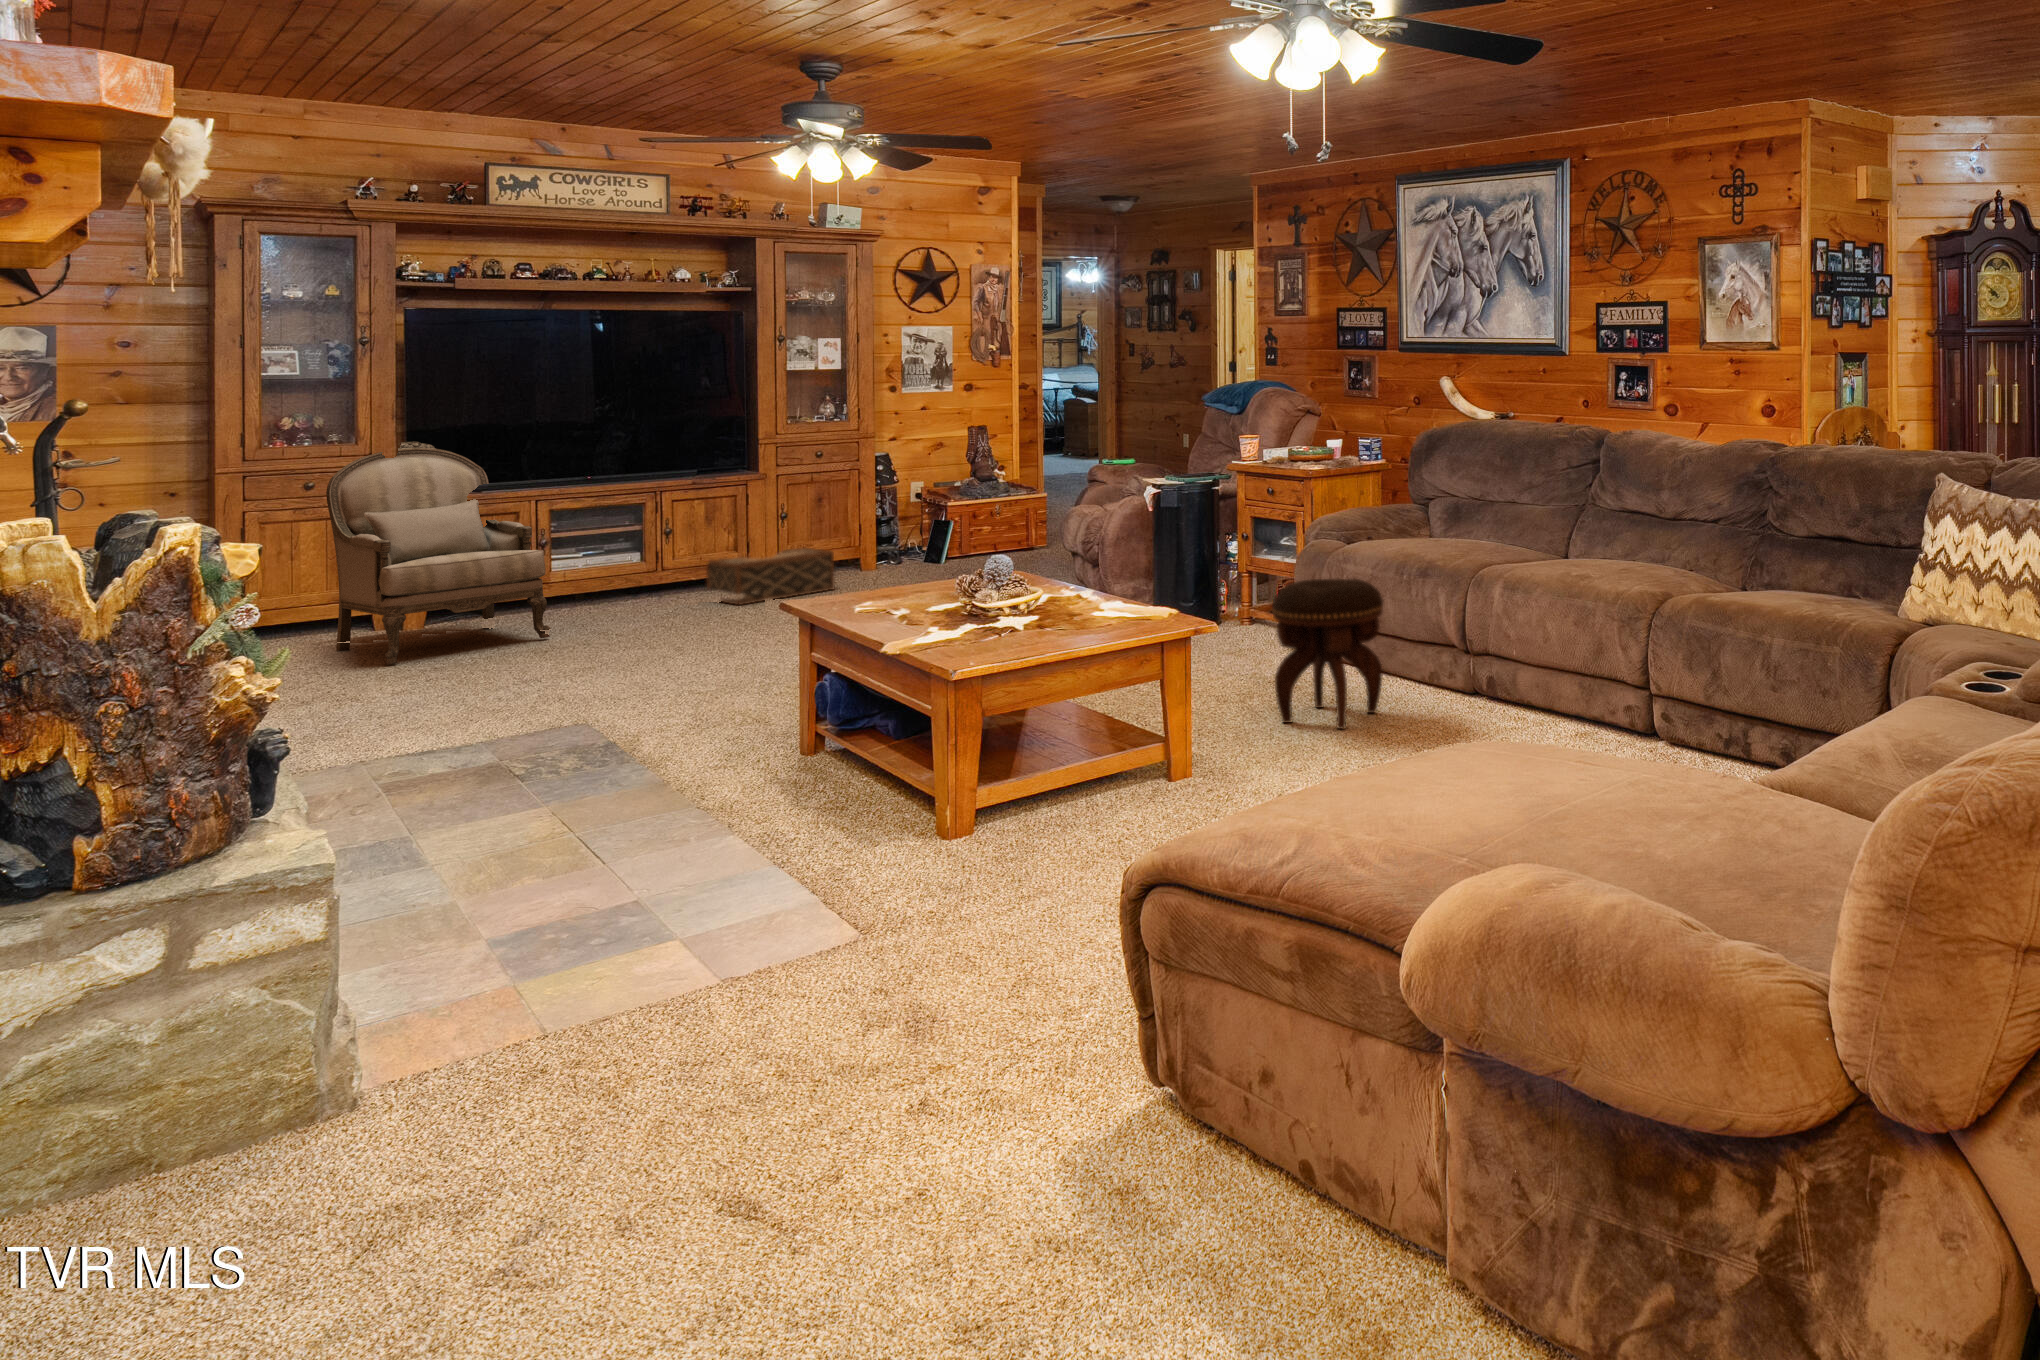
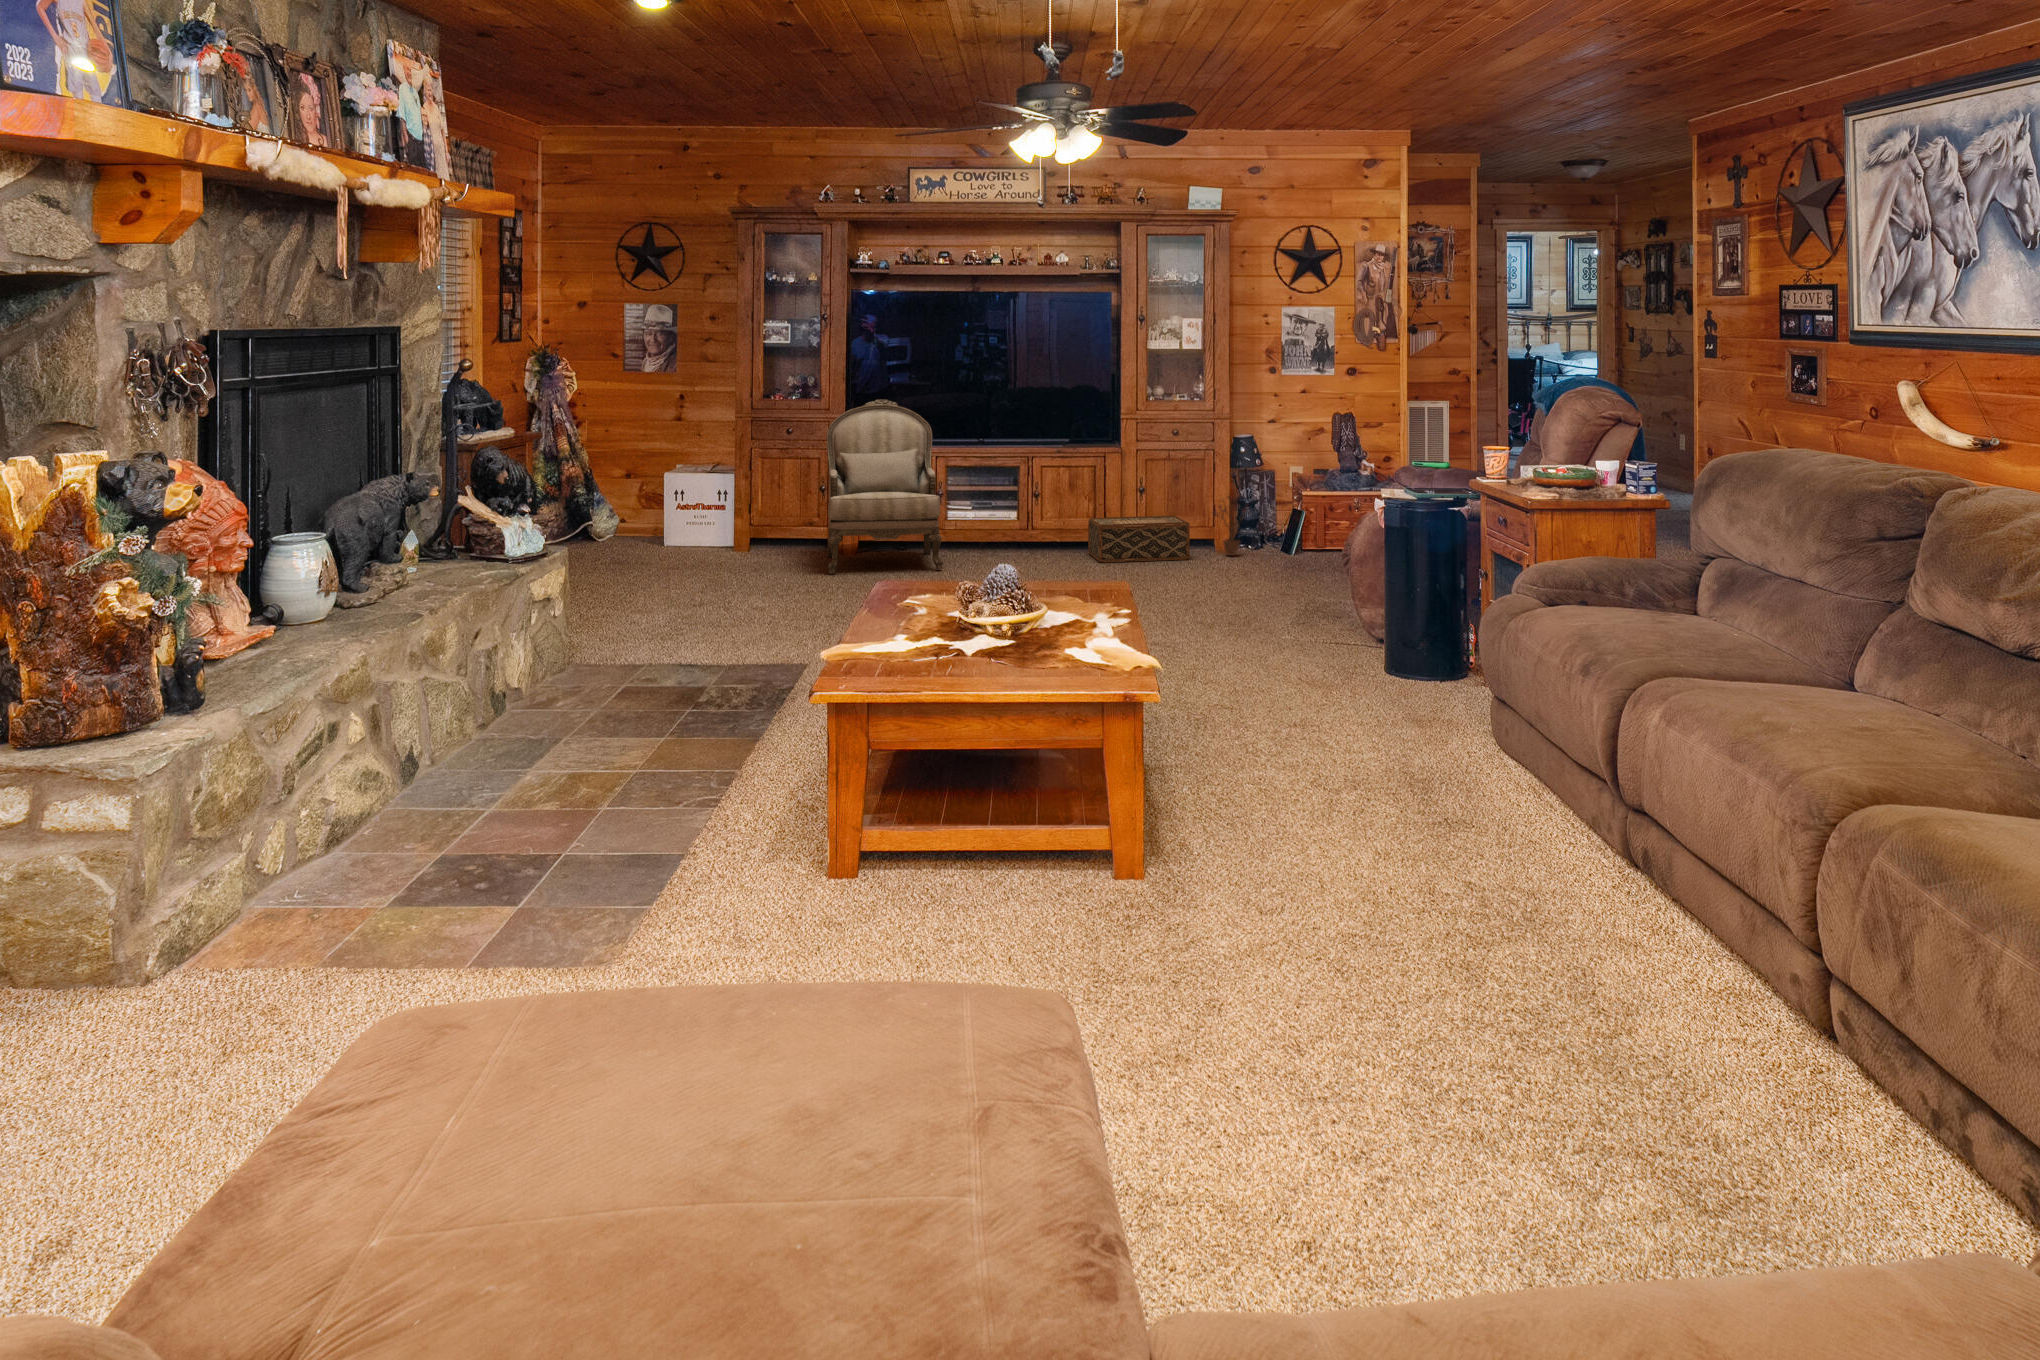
decorative plant: none [841,515,895,581] -> present [1209,496,1248,556]
footstool: present [1272,579,1383,729] -> none [1322,650,1476,865]

